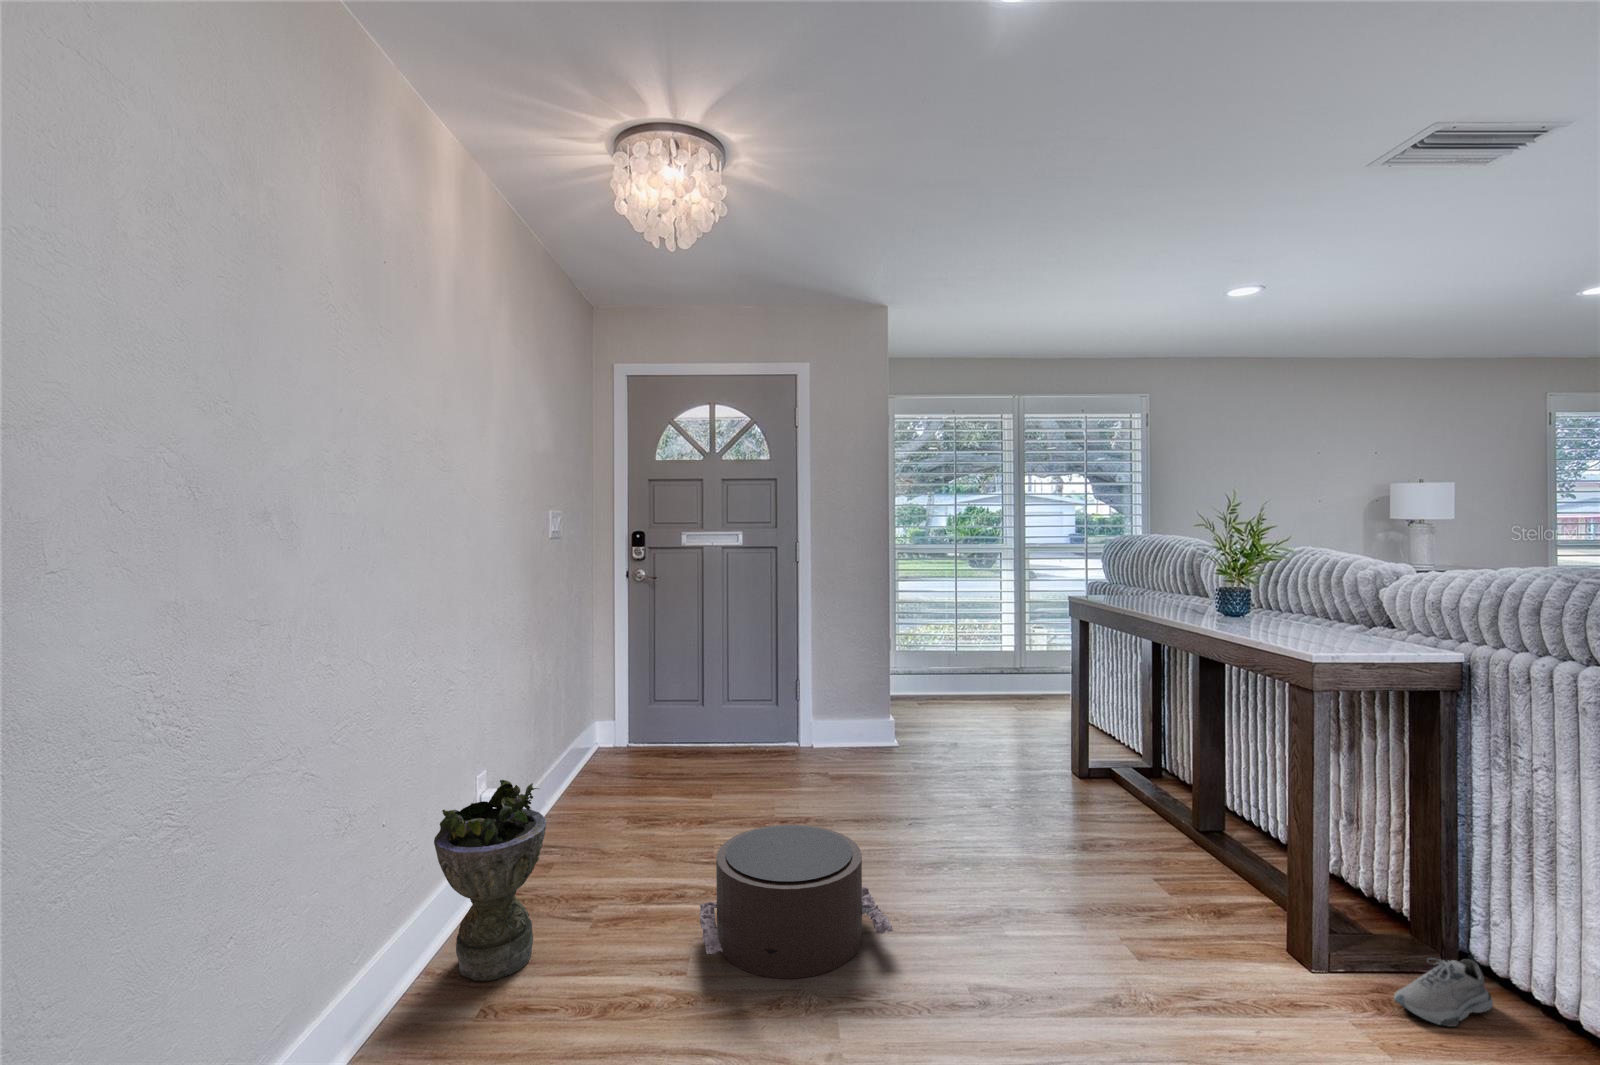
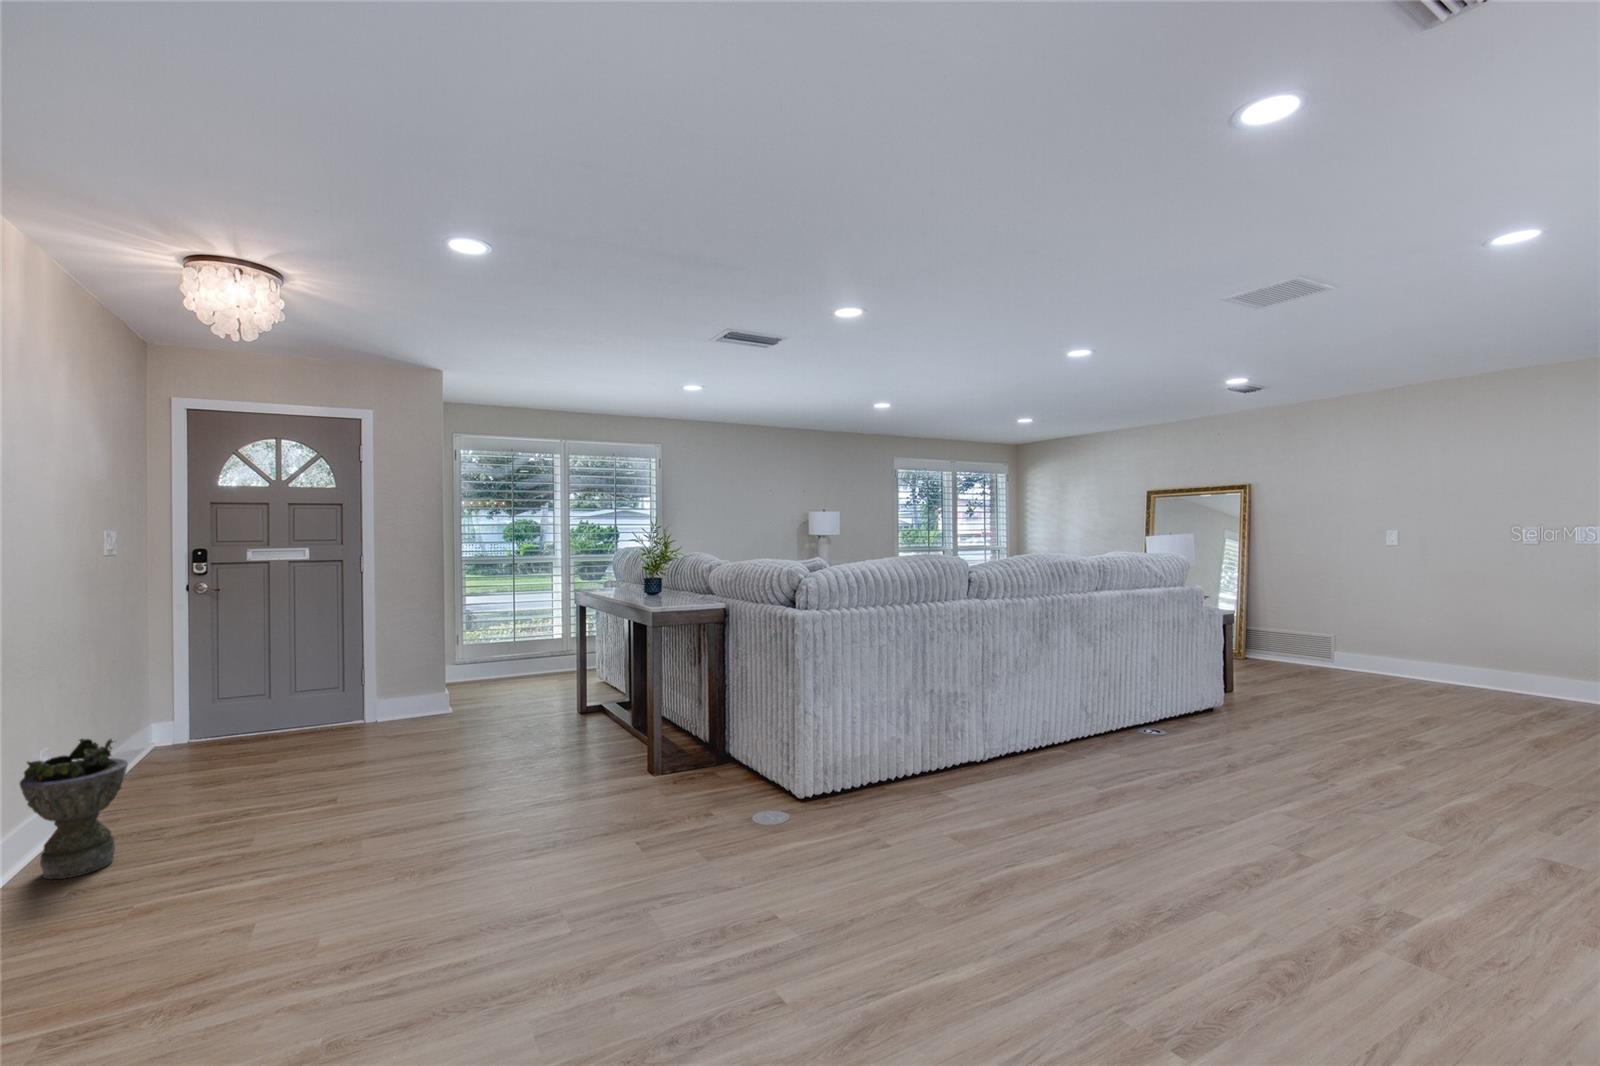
pouf: present [700,825,893,979] -> none [265,747,412,833]
shoe: present [1394,957,1493,1027] -> none [682,746,726,778]

